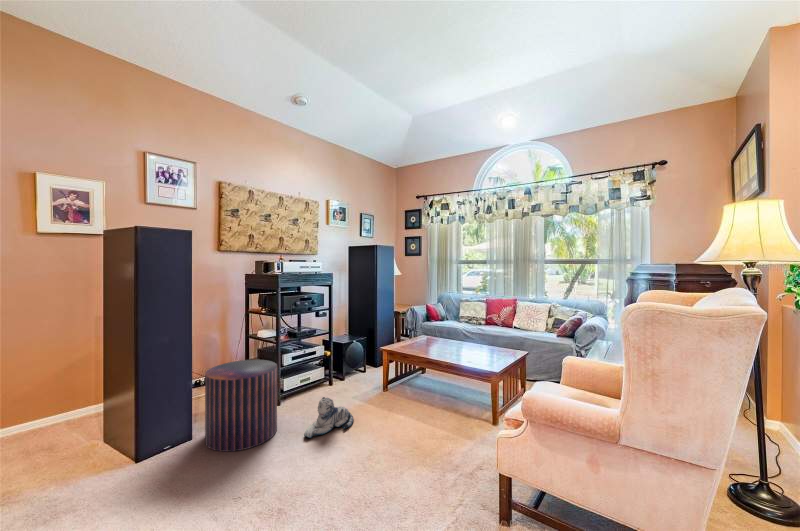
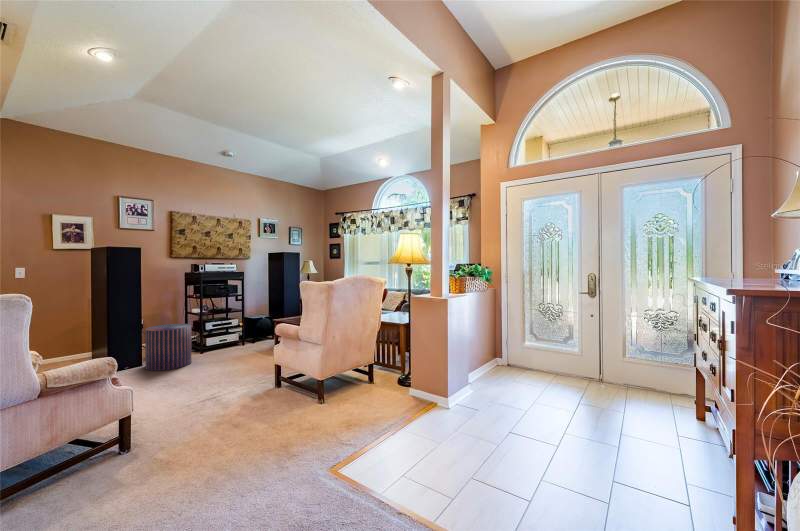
plush toy: present [304,397,354,438] -> none [203,345,240,366]

